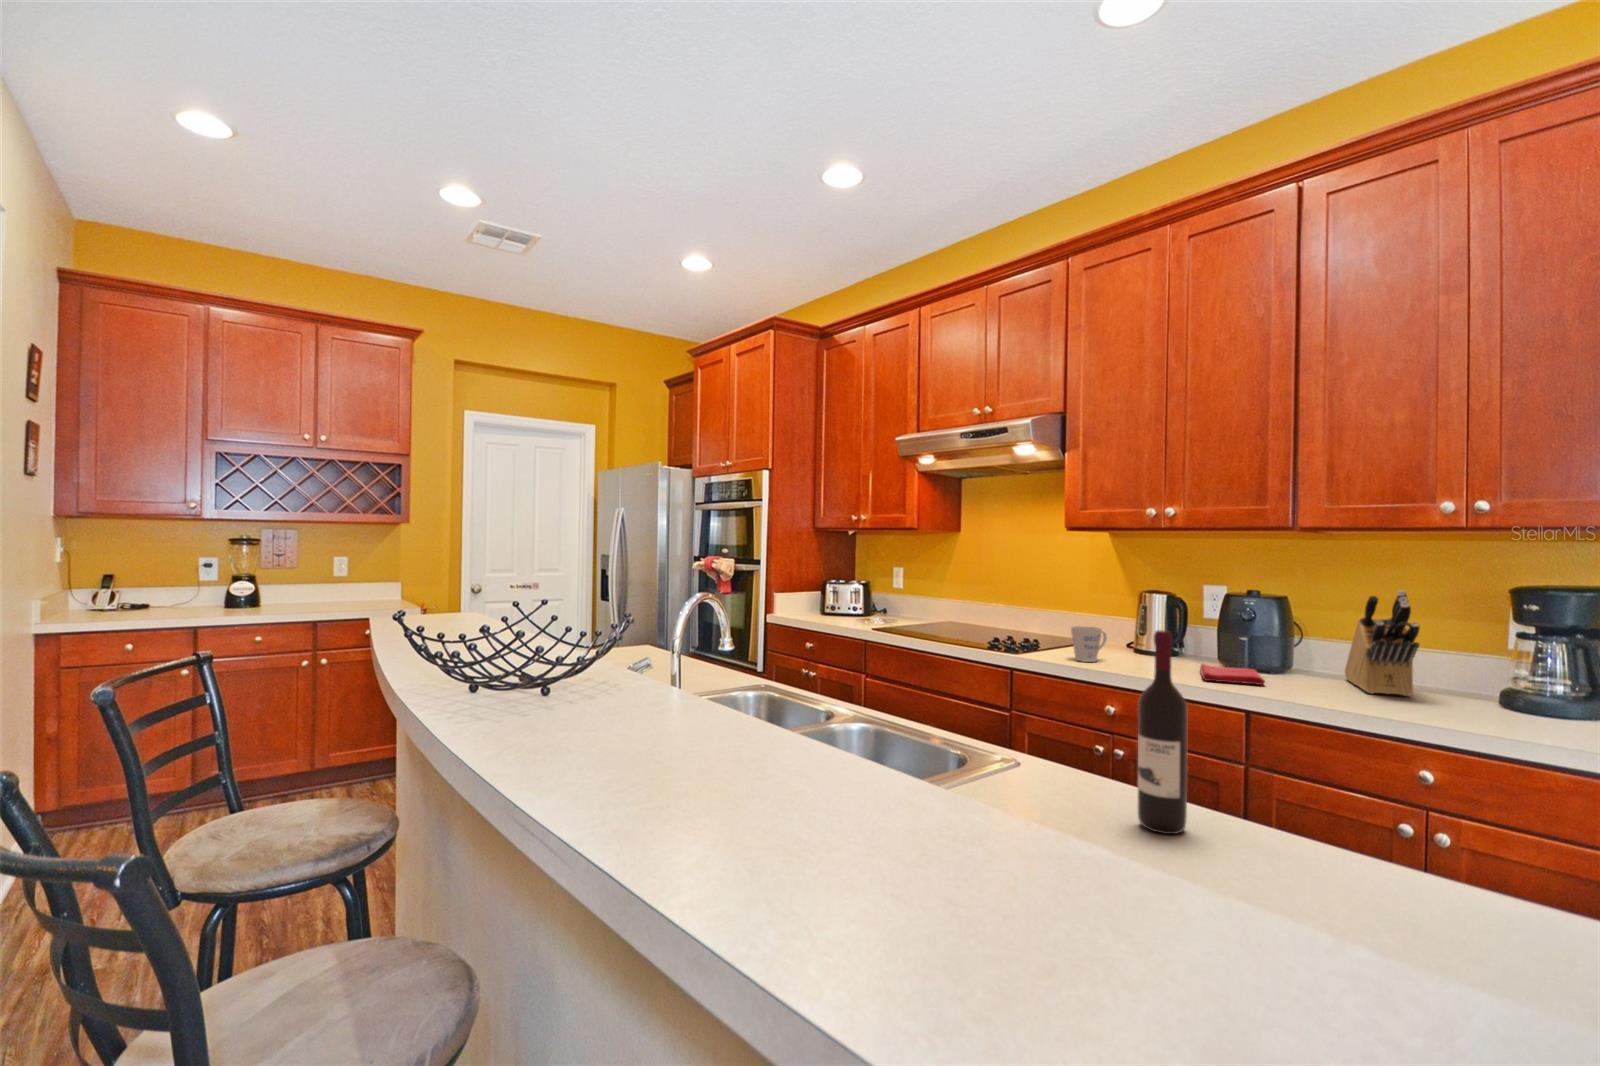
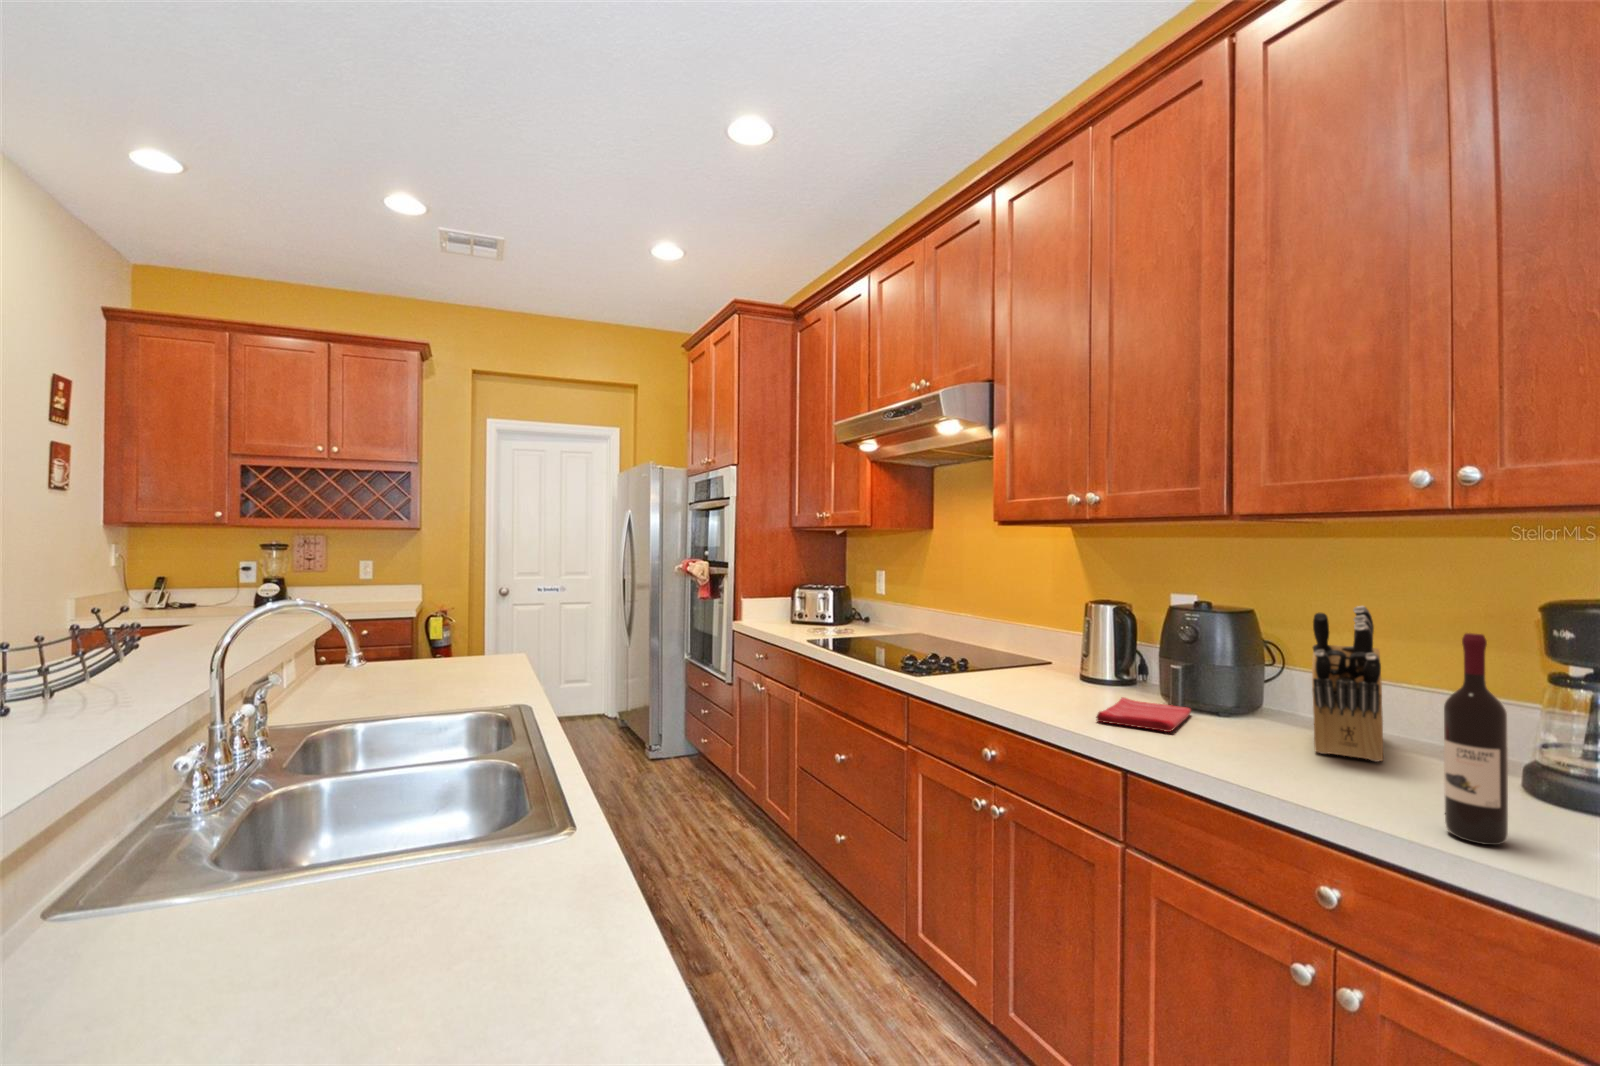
mug: present [1071,626,1107,662] -> none [971,644,1018,689]
wine bottle: present [1138,630,1188,834] -> present [1444,633,1508,845]

